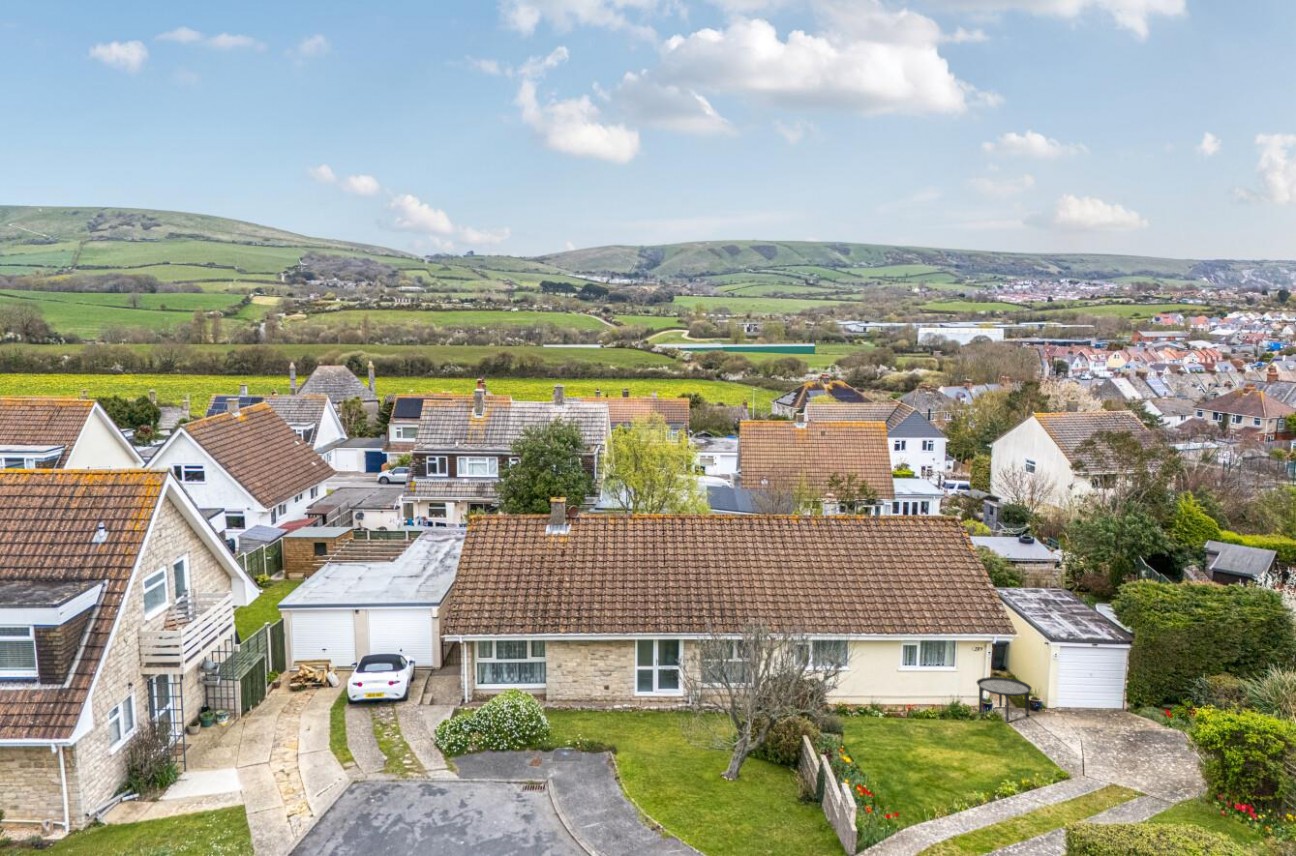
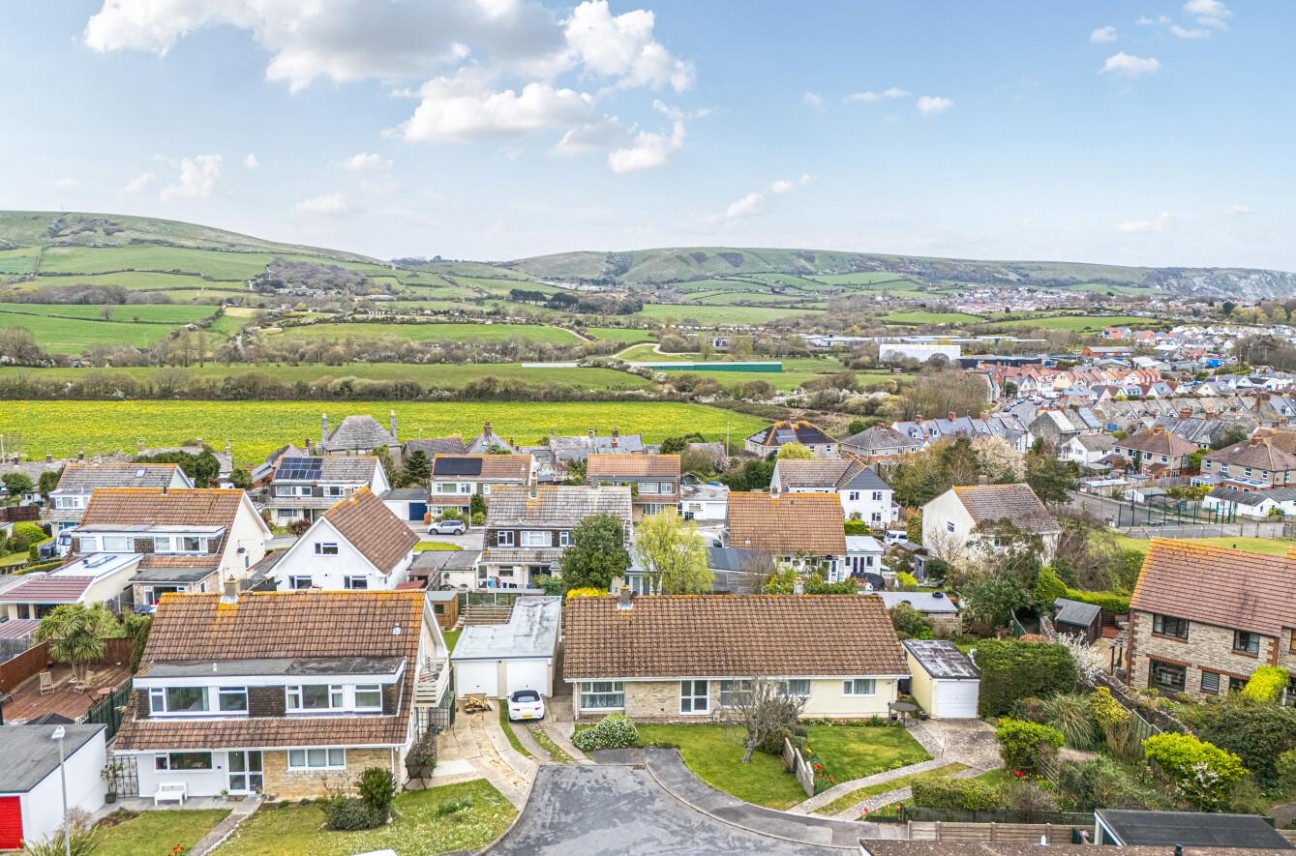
lounge chair: none [100,748,172,822] -> present [402,750,432,789]

